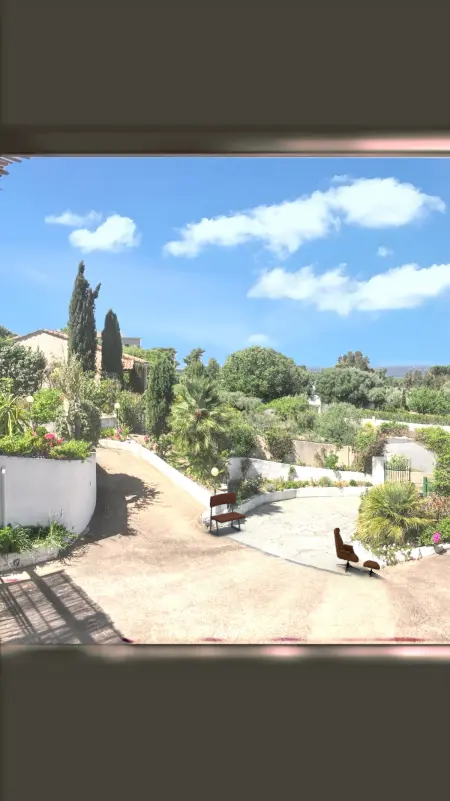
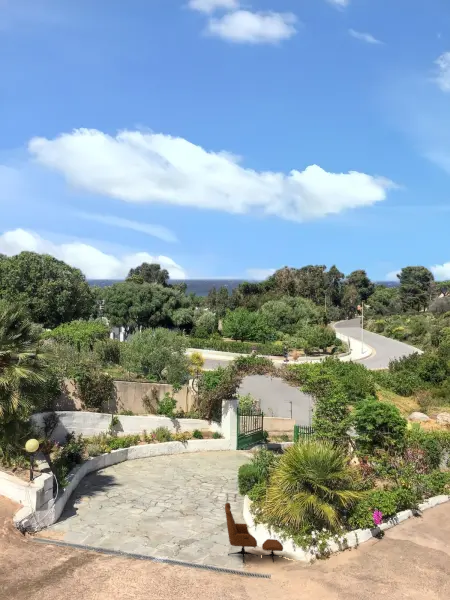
bench: present [209,492,245,536] -> none [27,472,84,547]

